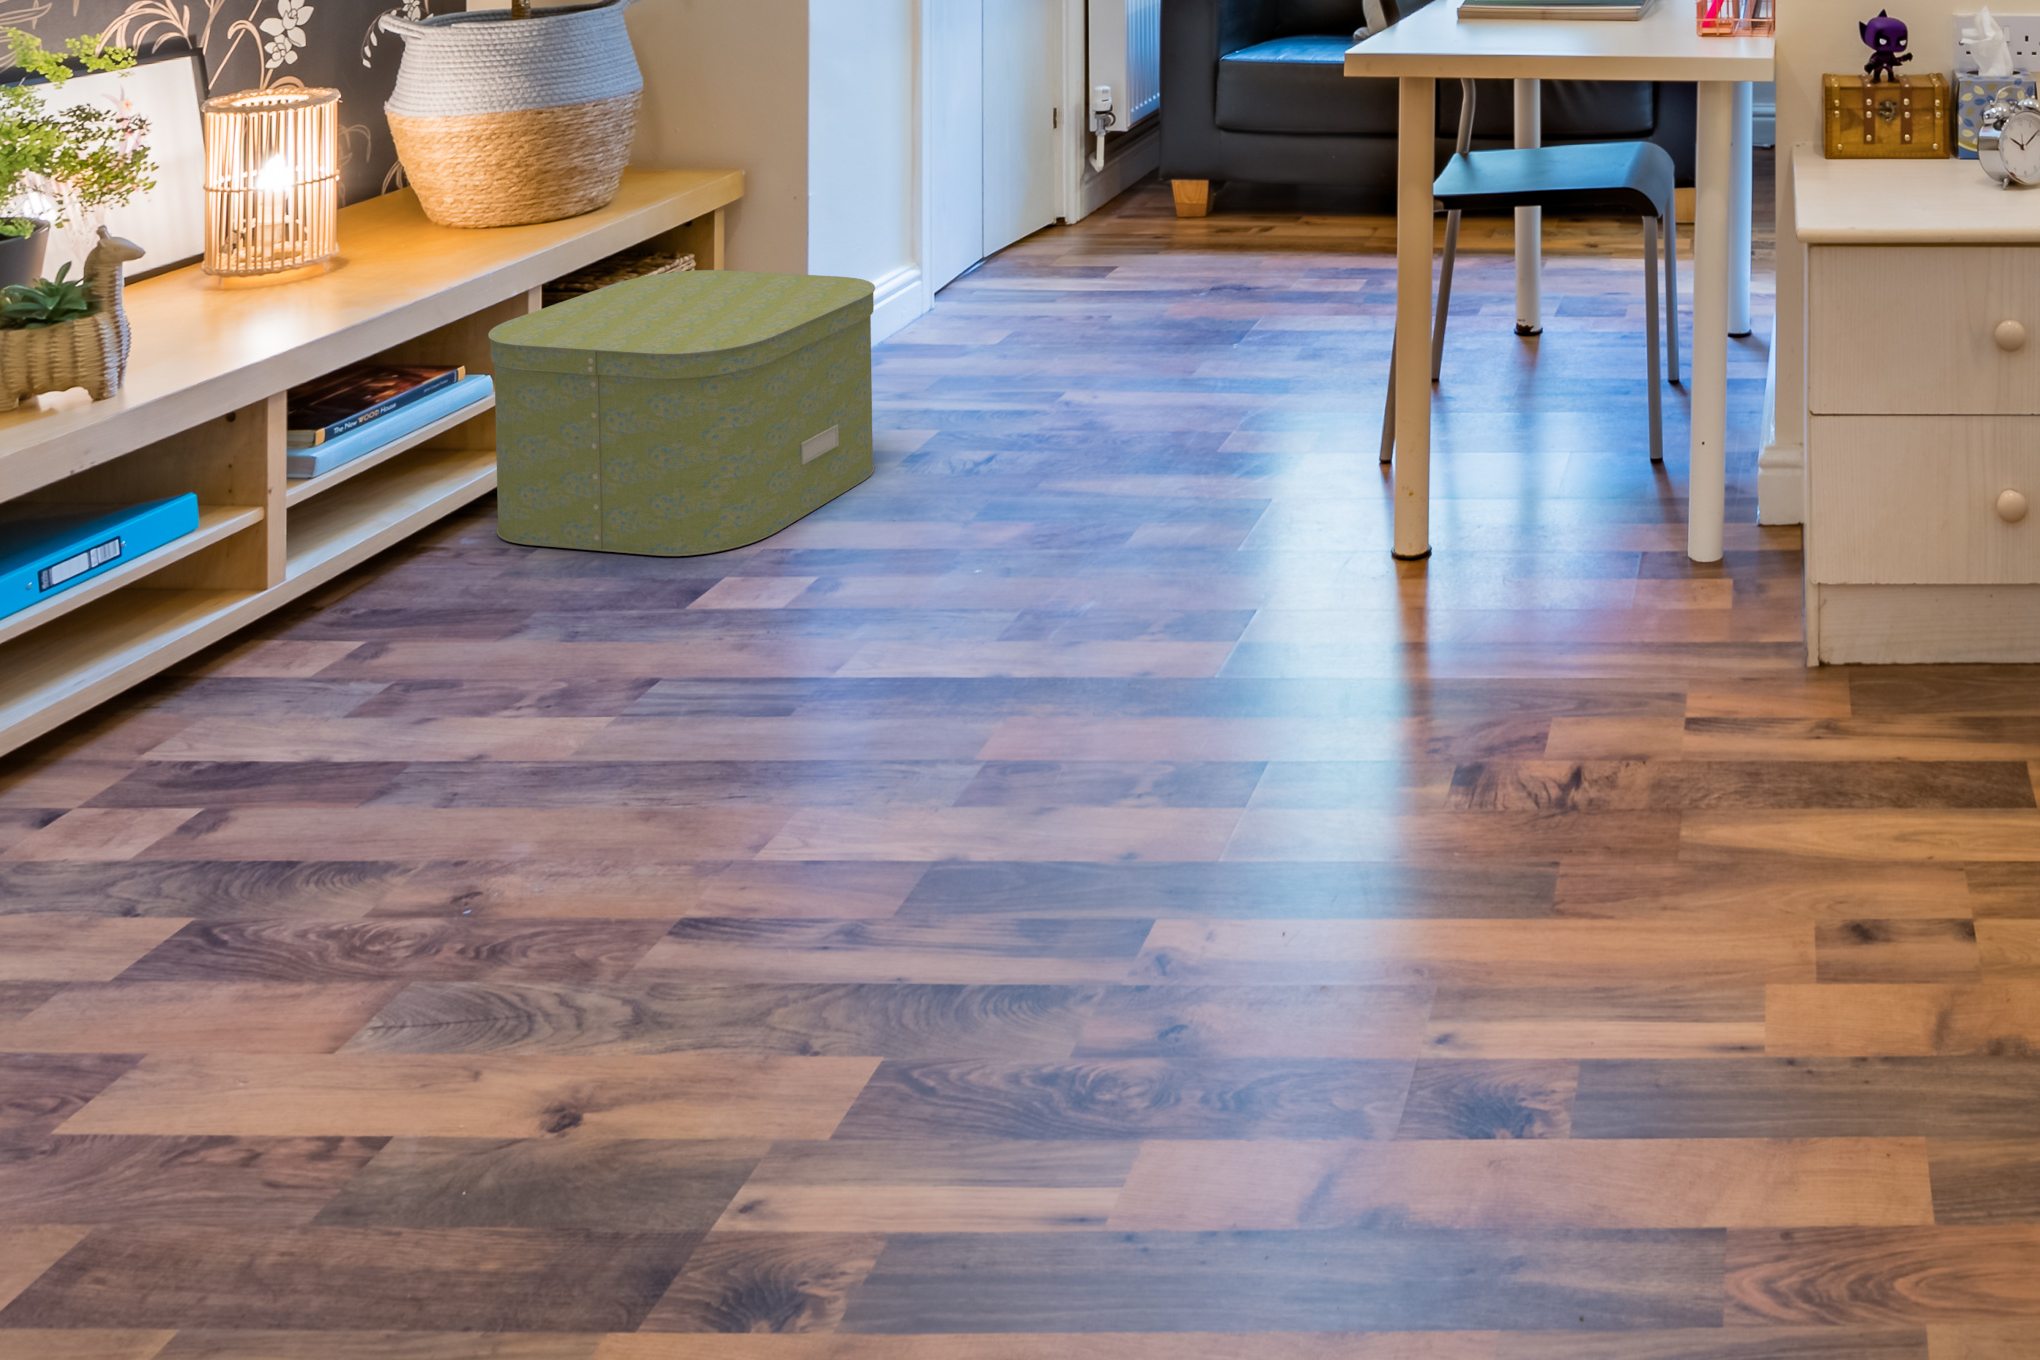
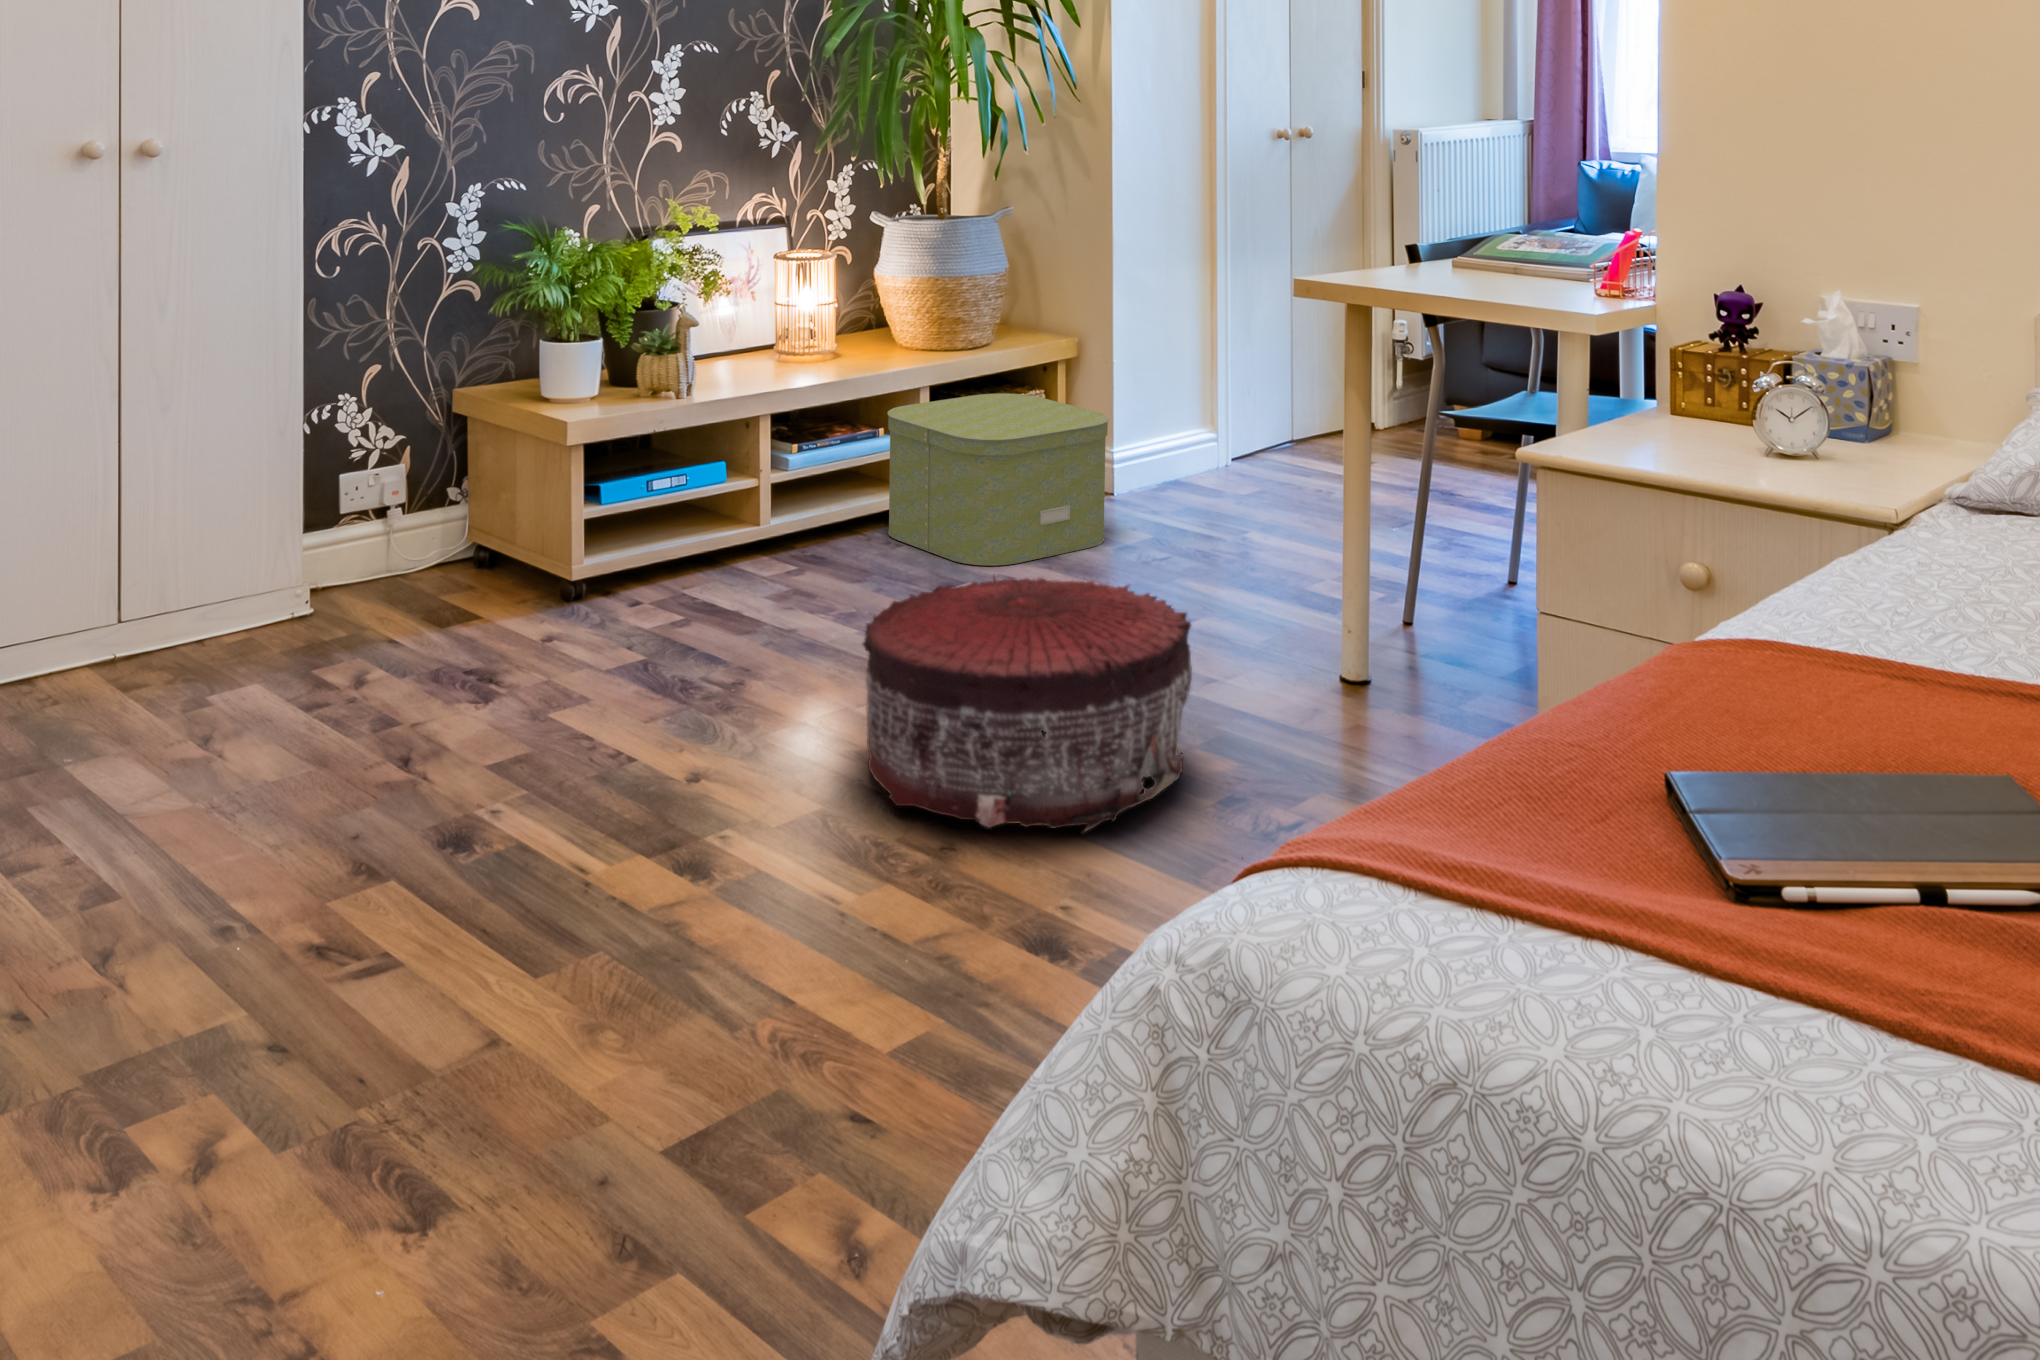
pouf: none [851,528,1439,1066] -> present [863,578,1192,831]

